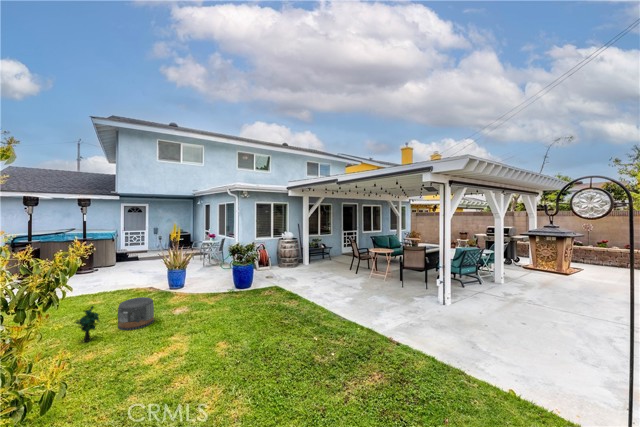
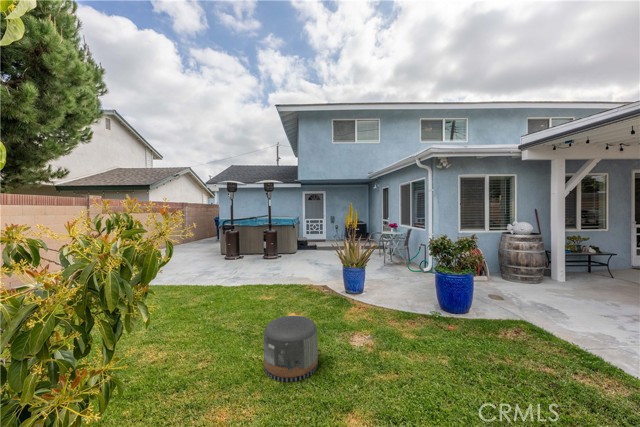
decorative plant: present [76,306,100,342] -> none [193,327,233,392]

